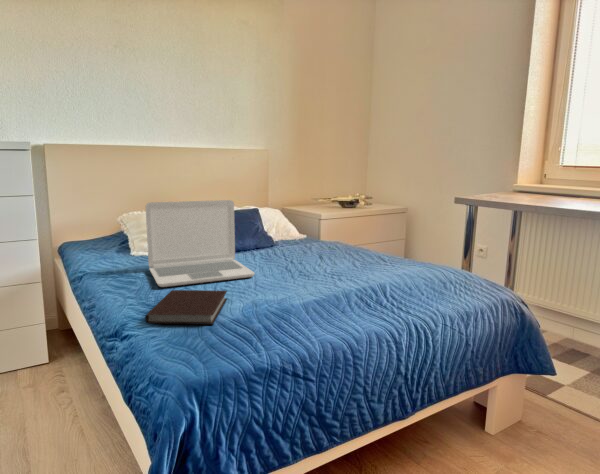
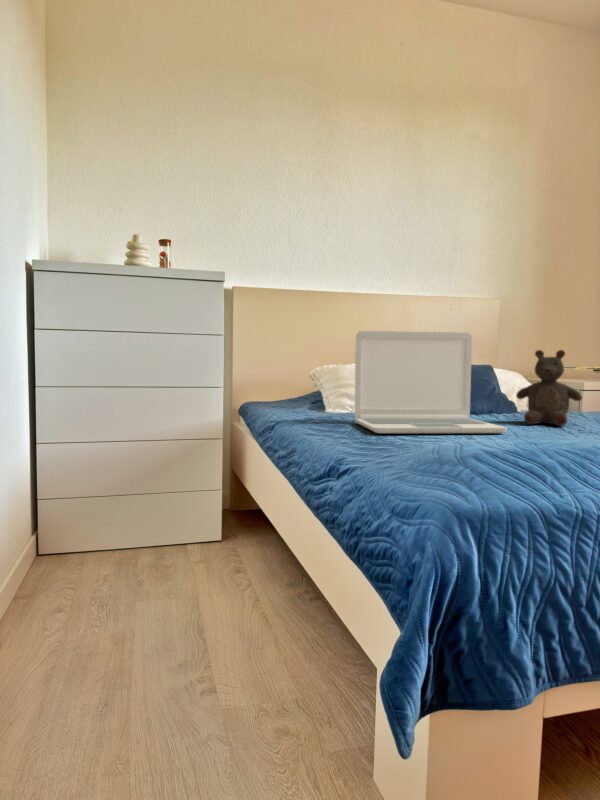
stuffed bear: none [267,209,308,262] -> present [516,350,582,426]
notebook: present [145,290,227,325] -> none [373,431,478,462]

